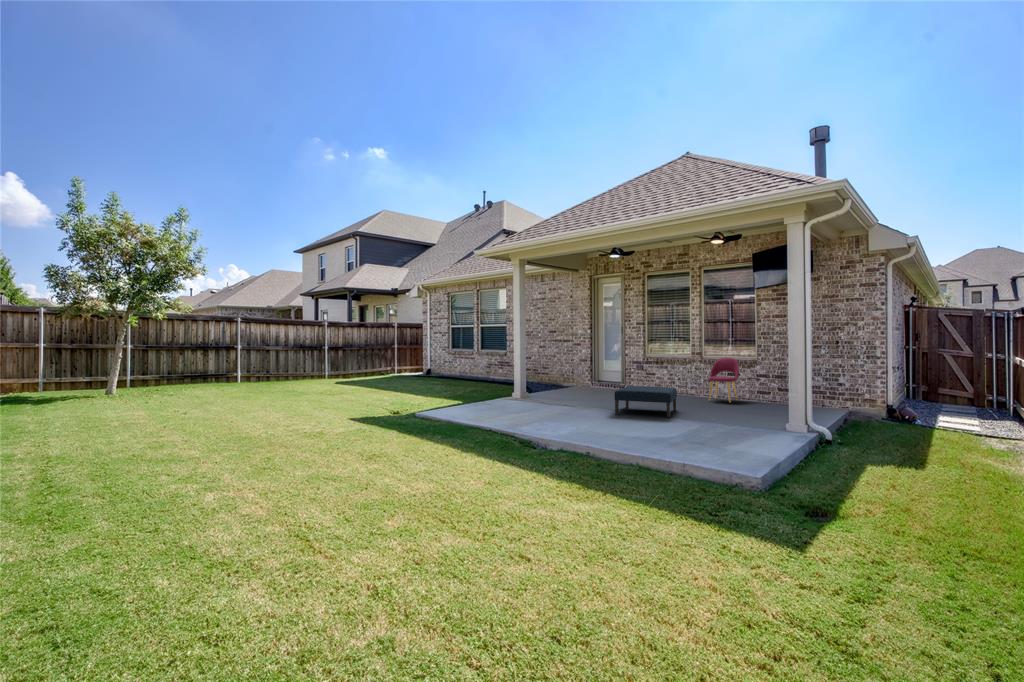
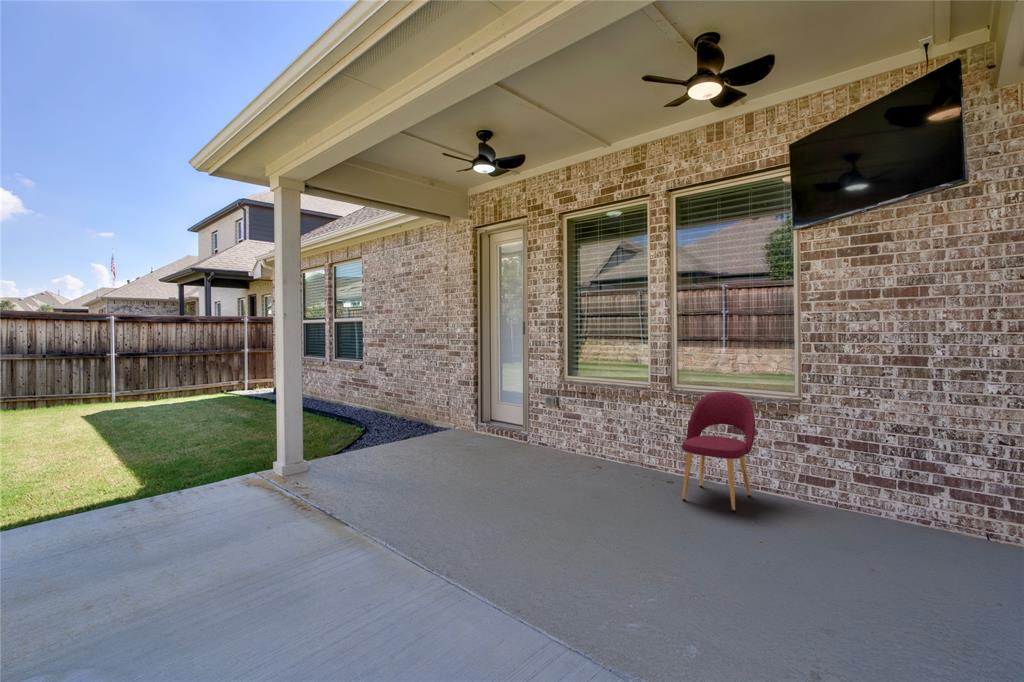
ottoman: present [615,386,677,418] -> none [367,484,584,654]

